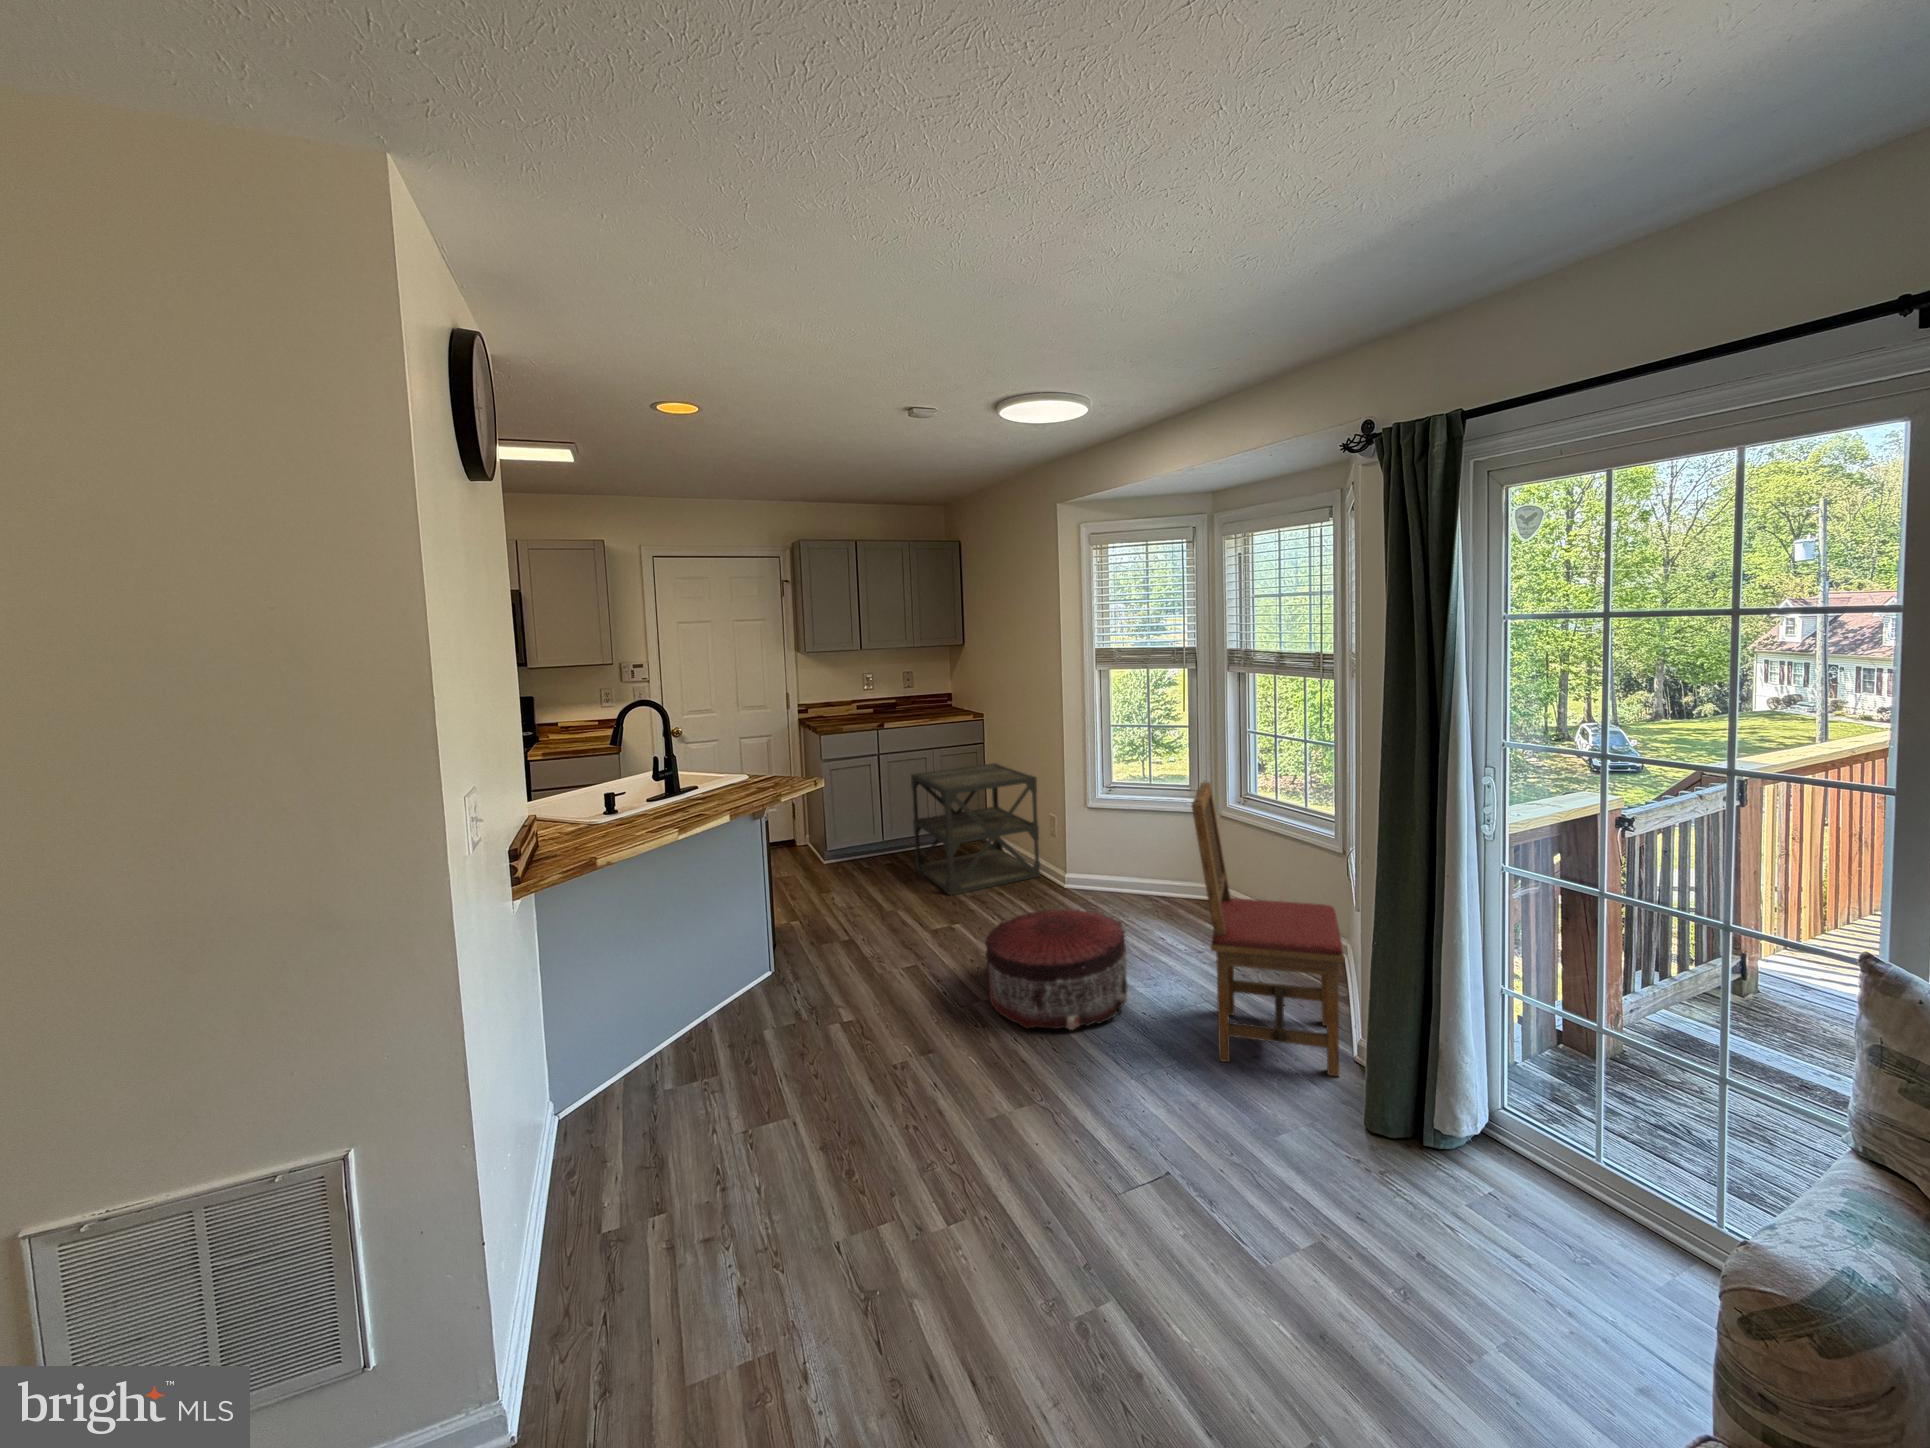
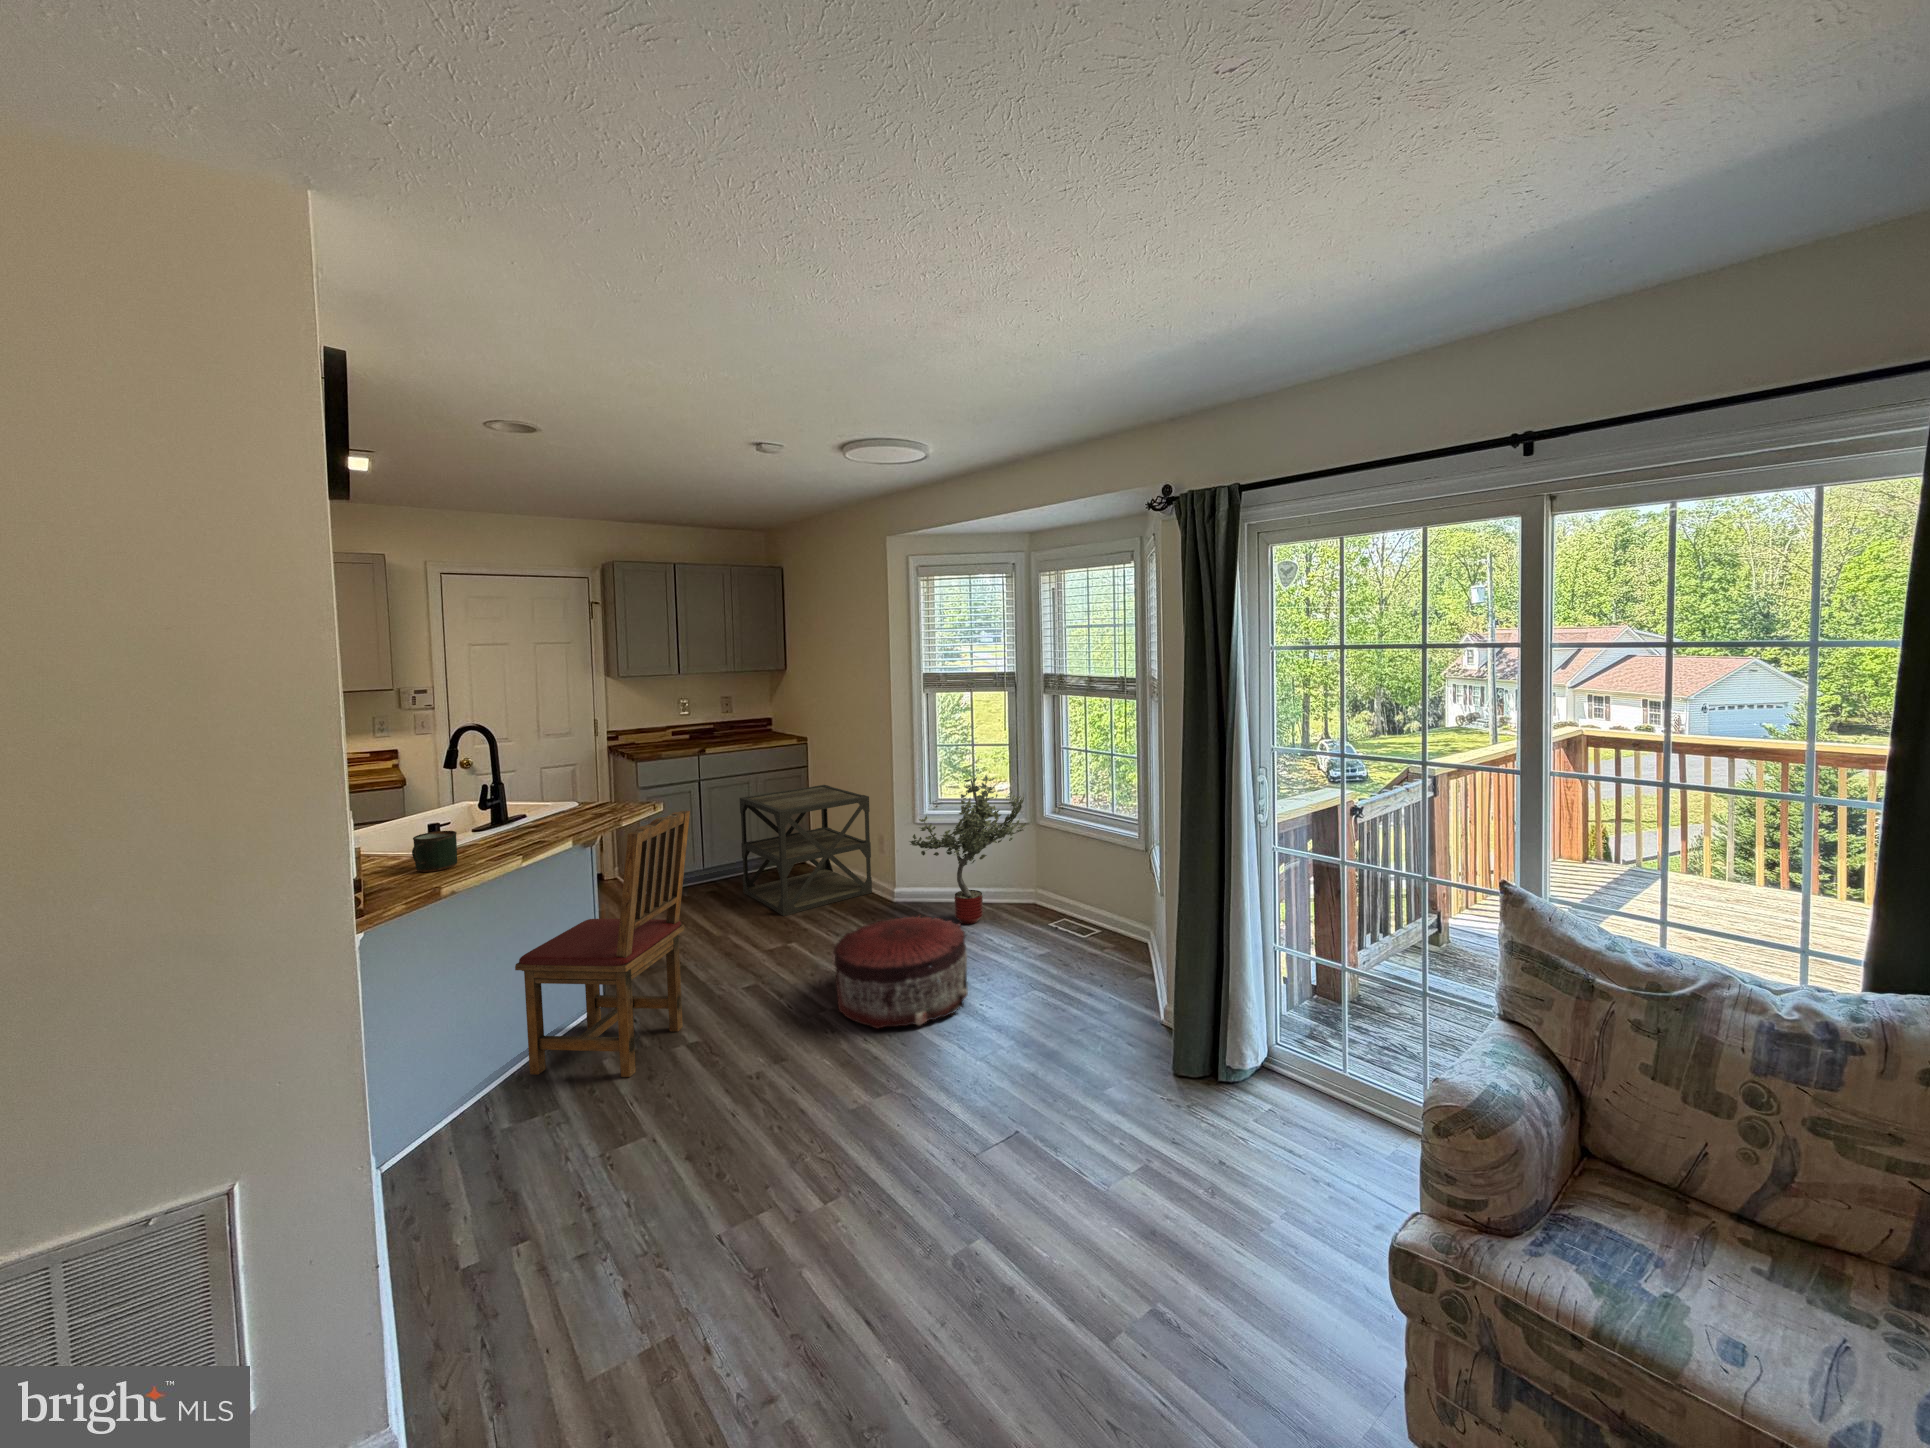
potted tree: none [1074,758,1202,919] -> present [910,776,1026,924]
dining chair: present [1192,782,1345,1076] -> present [515,811,690,1077]
mug: none [576,802,619,841] -> present [412,831,457,872]

